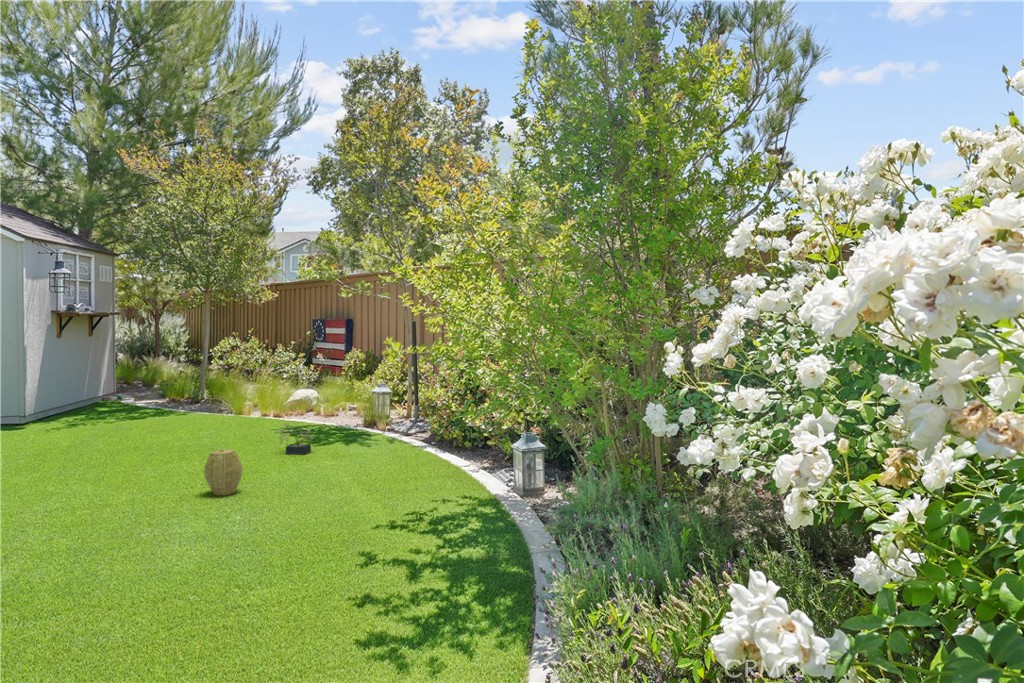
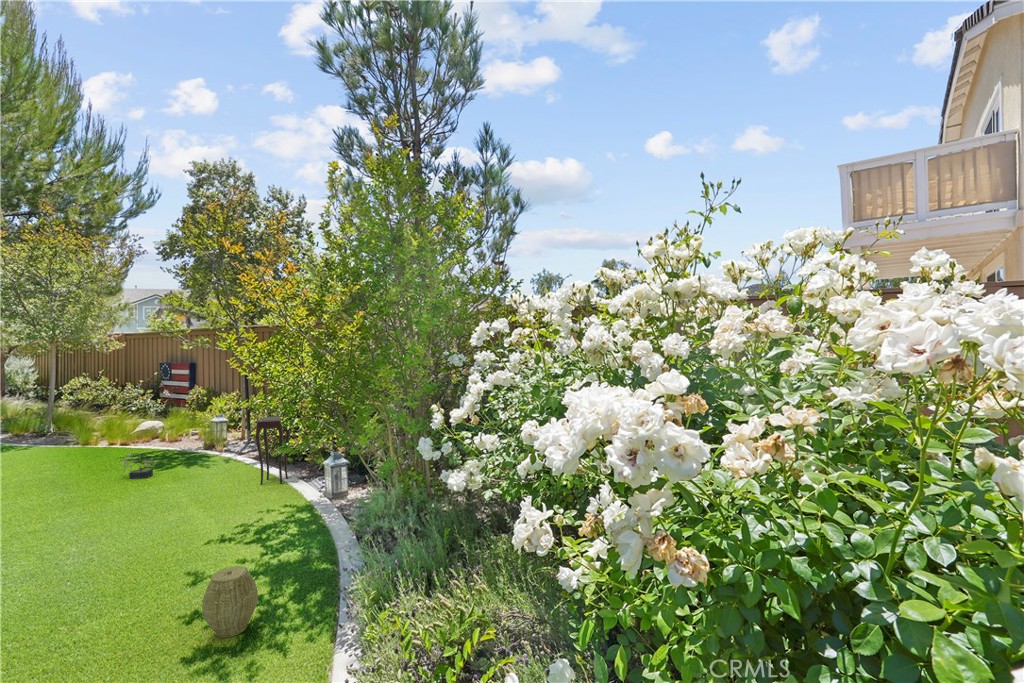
side table: none [427,382,469,472] -> present [255,416,290,485]
woven basket: present [204,449,242,496] -> present [202,566,258,638]

